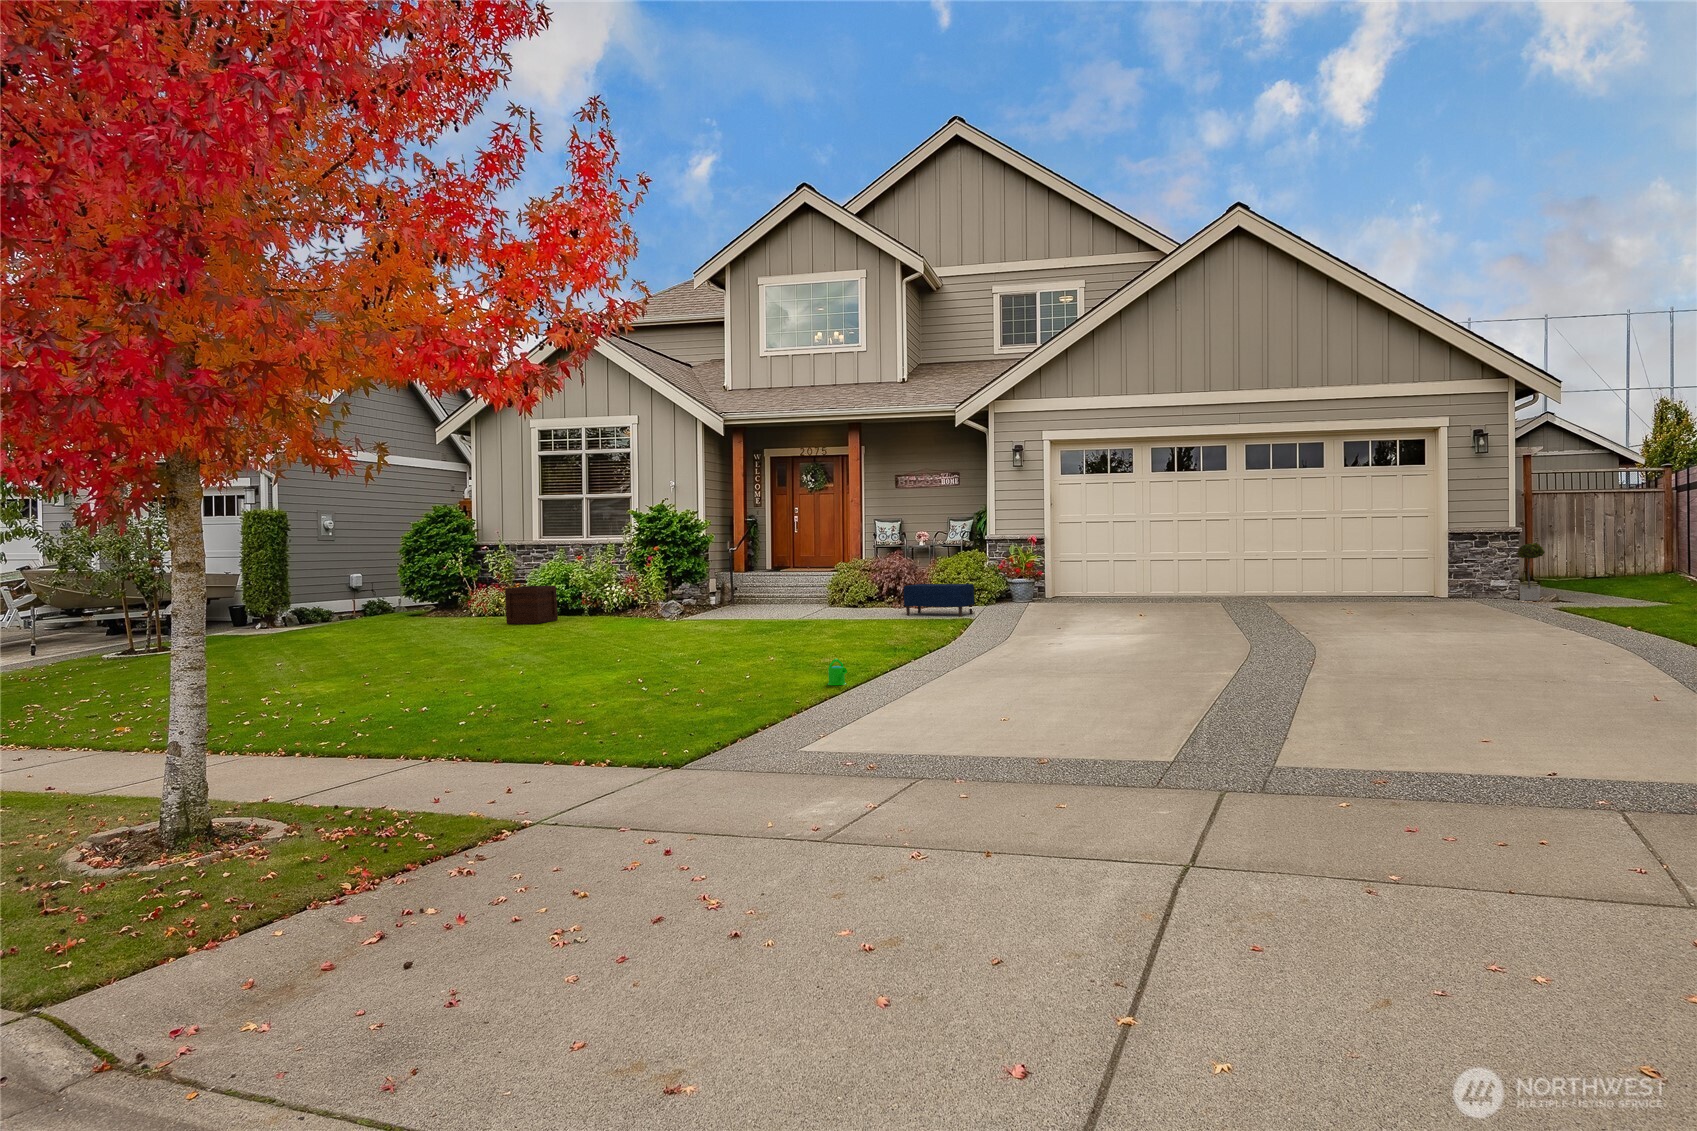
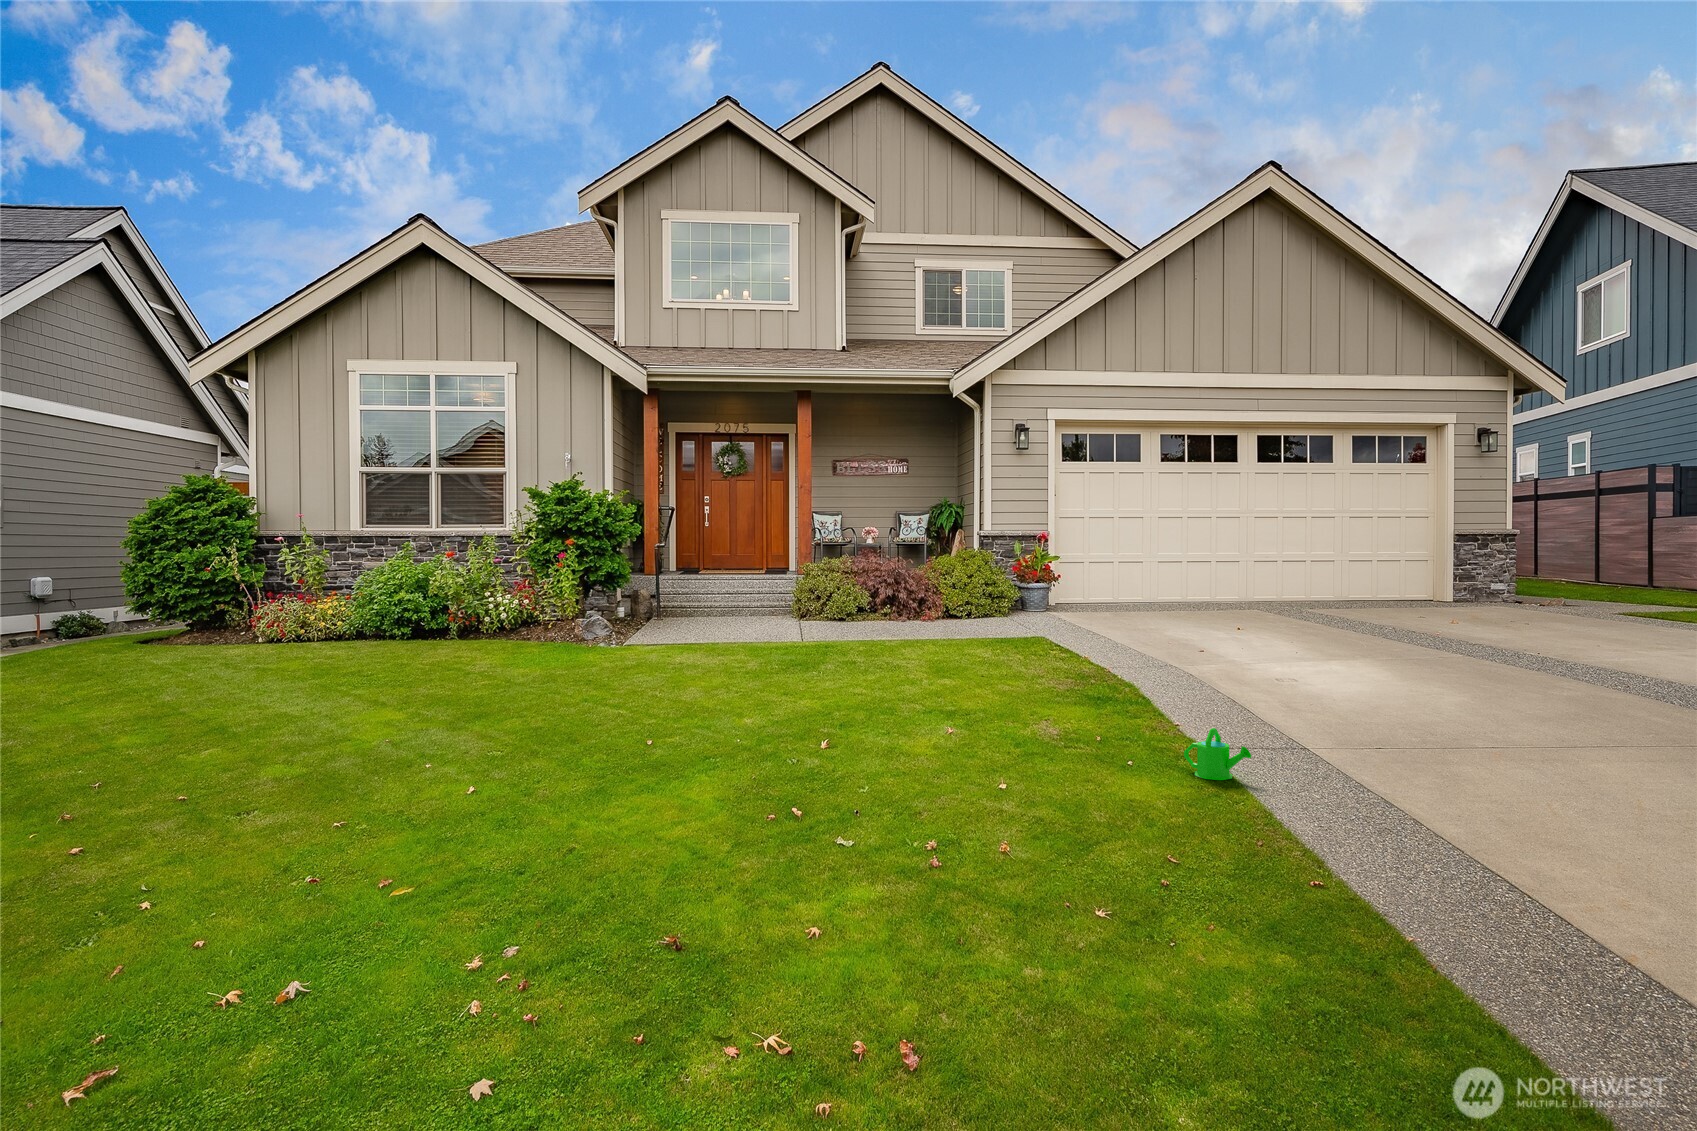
potted tree: present [1516,542,1545,601] -> none [1510,544,1541,603]
bench: present [904,584,974,616] -> none [914,589,998,630]
wooden crate: present [505,586,558,624] -> none [327,594,409,653]

